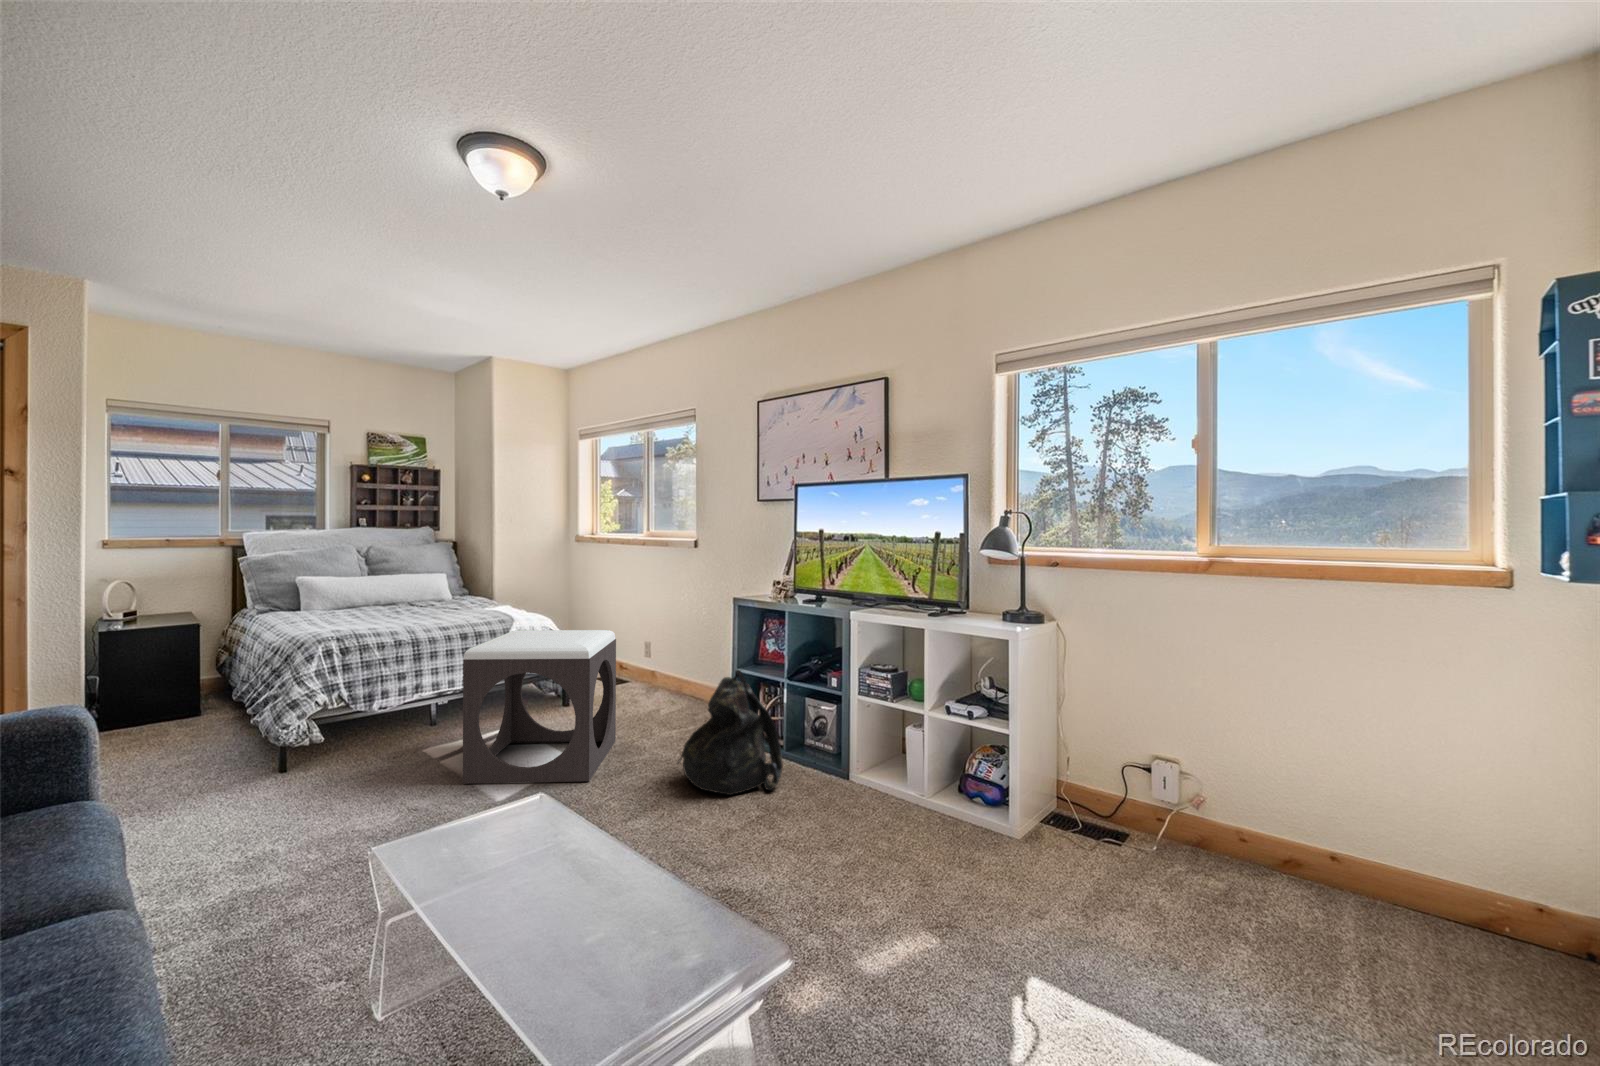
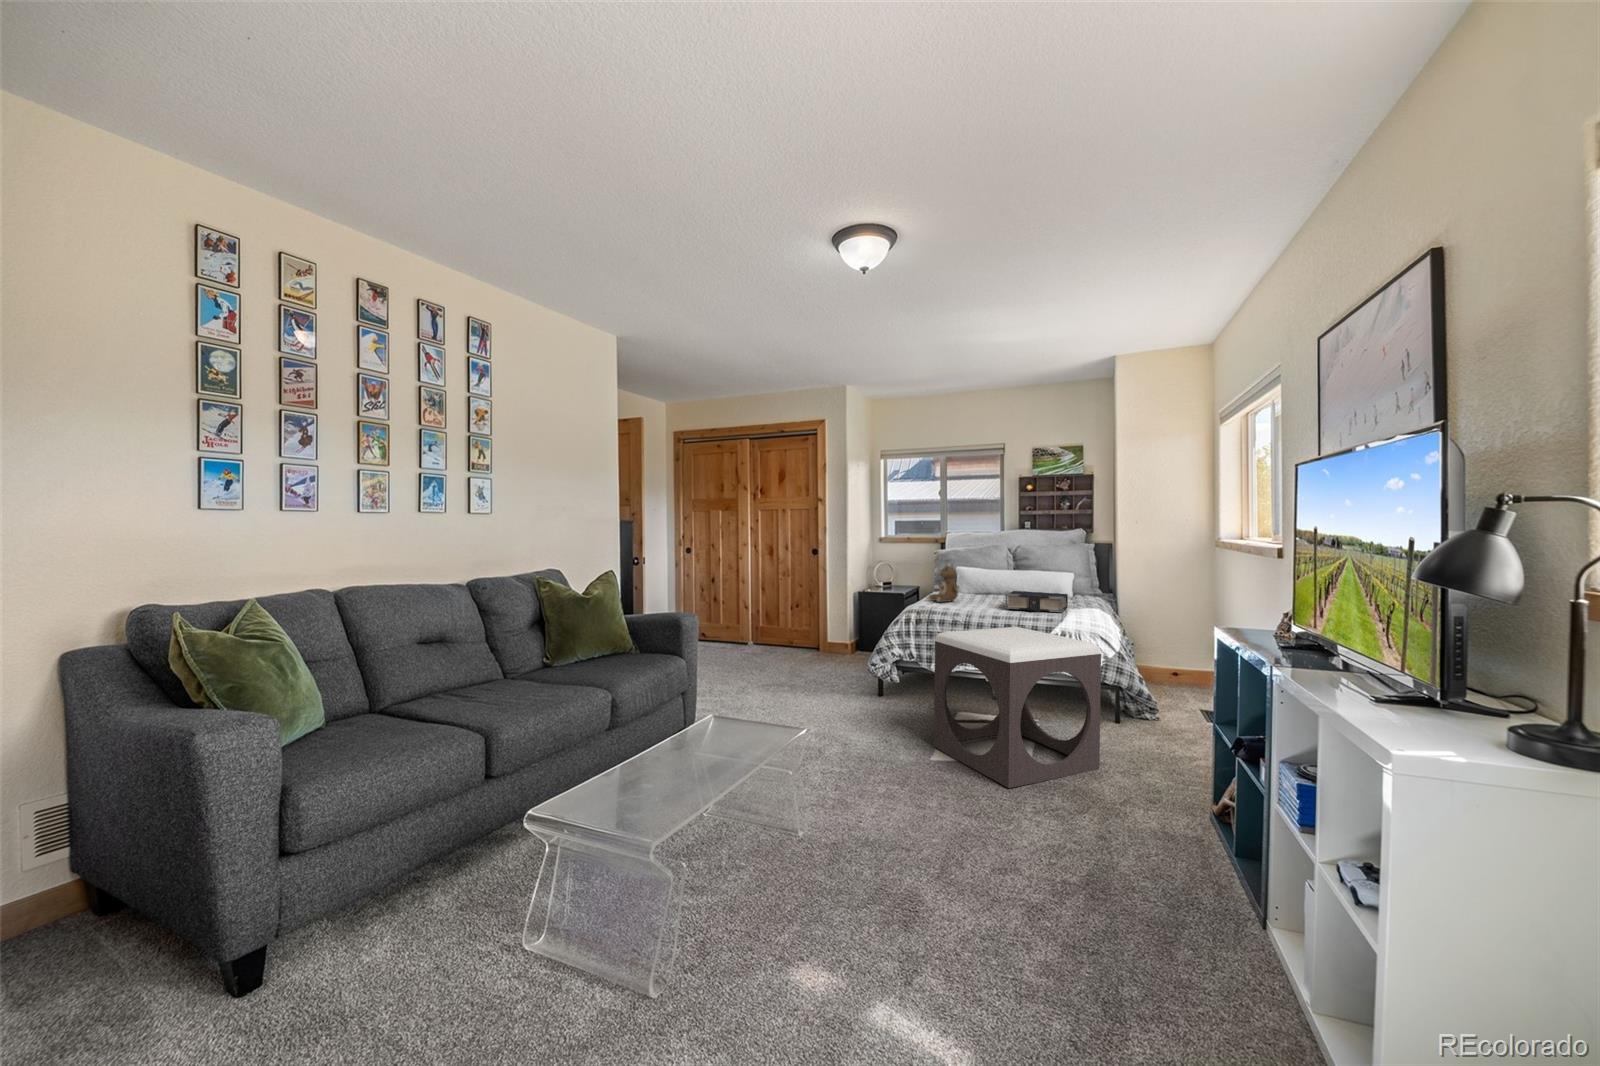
stuffed bear: none [311,572,362,624] -> present [929,563,959,602]
book: none [435,595,509,617] -> present [1005,591,1068,612]
backpack: present [677,670,783,795] -> none [1070,720,1241,901]

